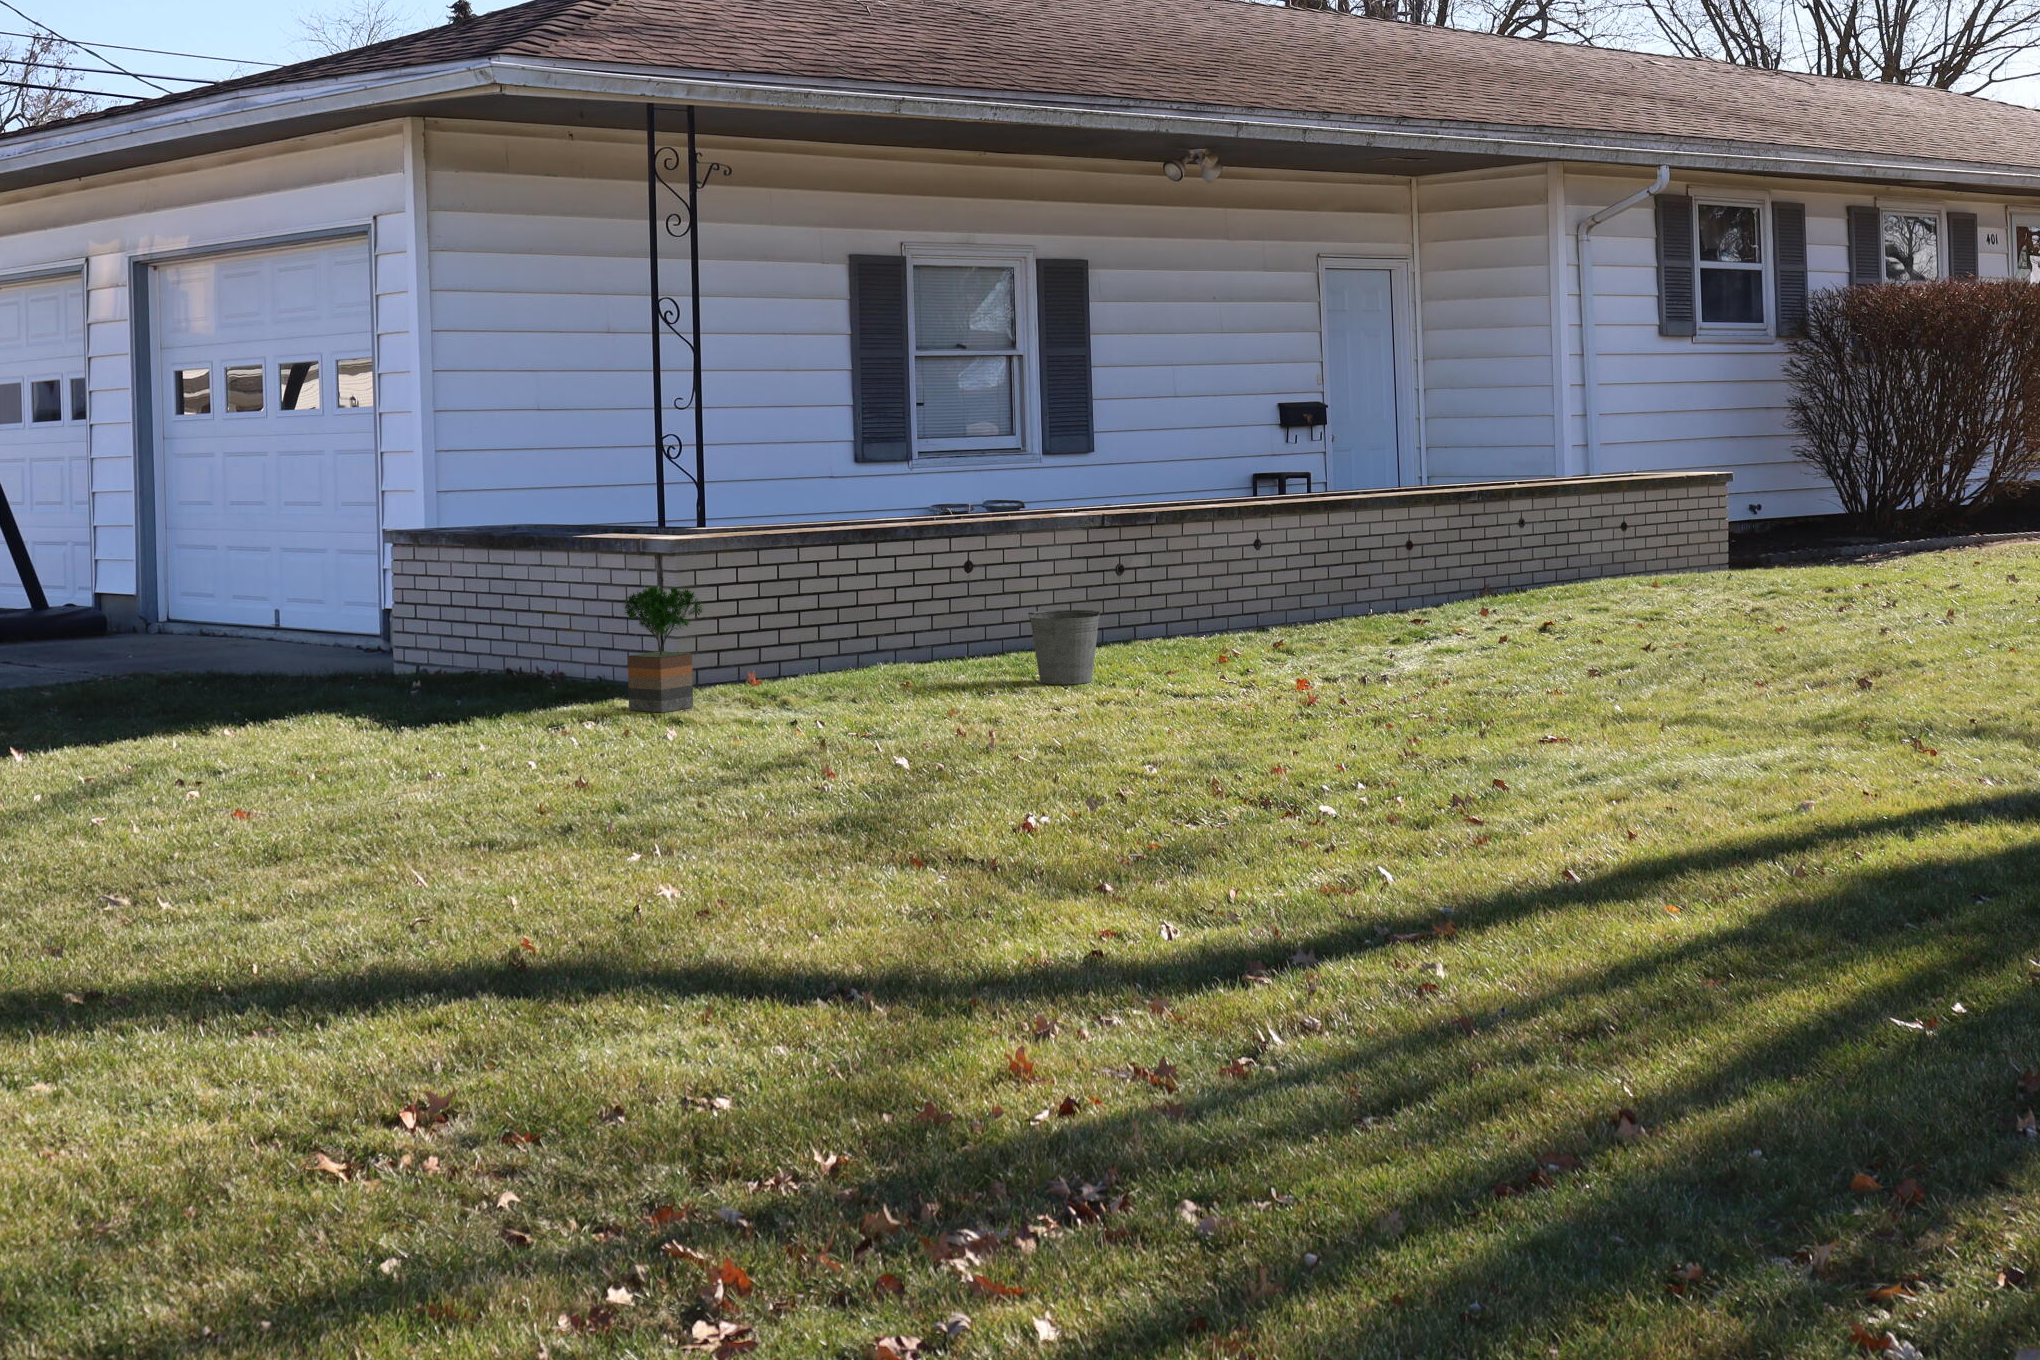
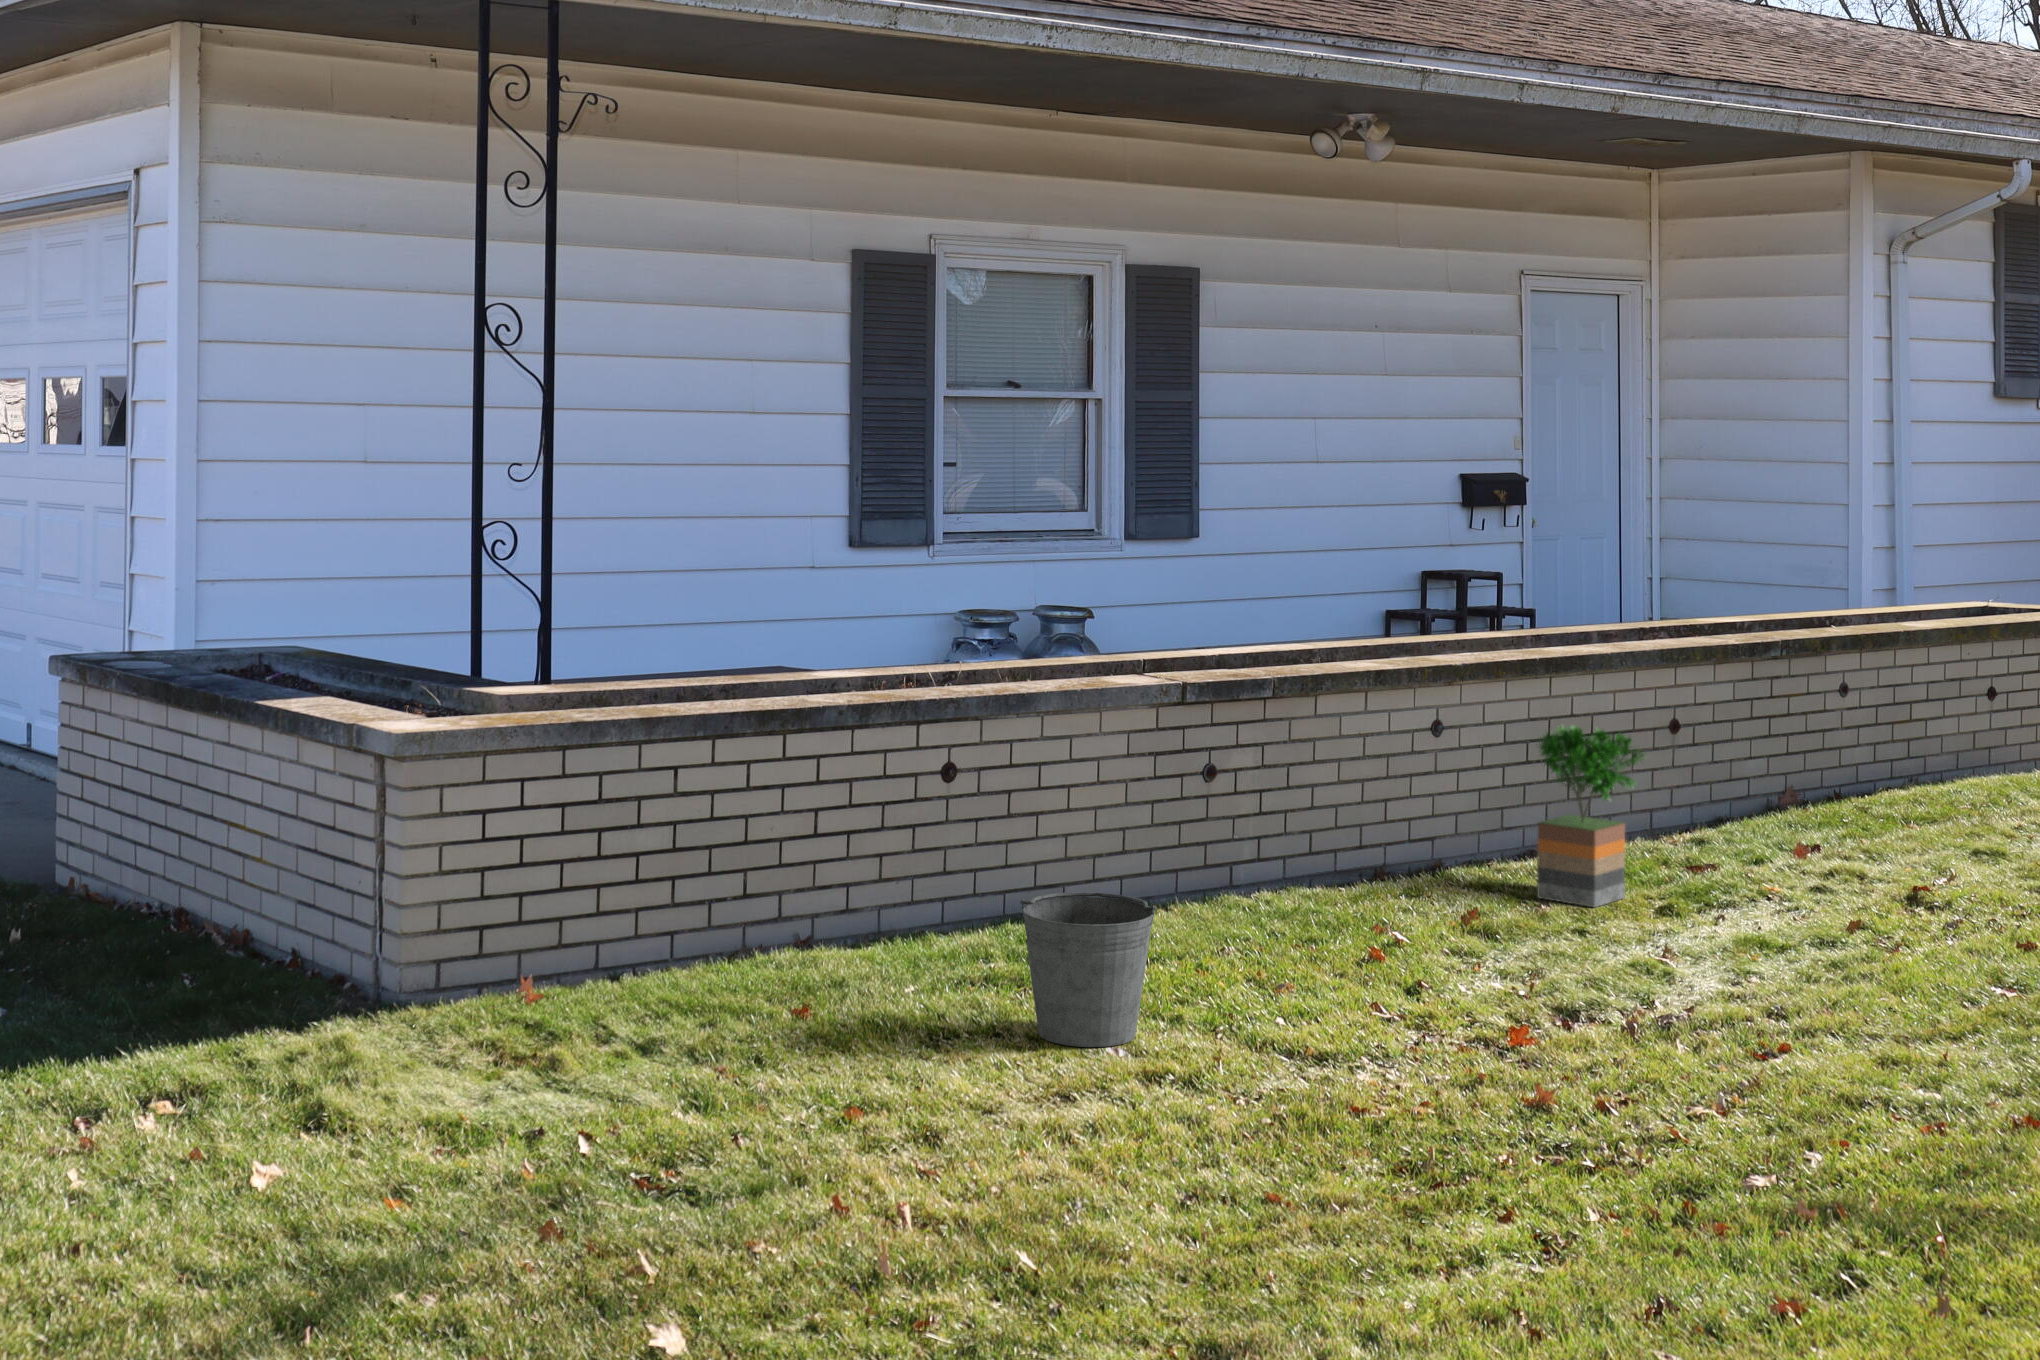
potted tree: present [625,586,702,713] -> present [1537,725,1646,907]

